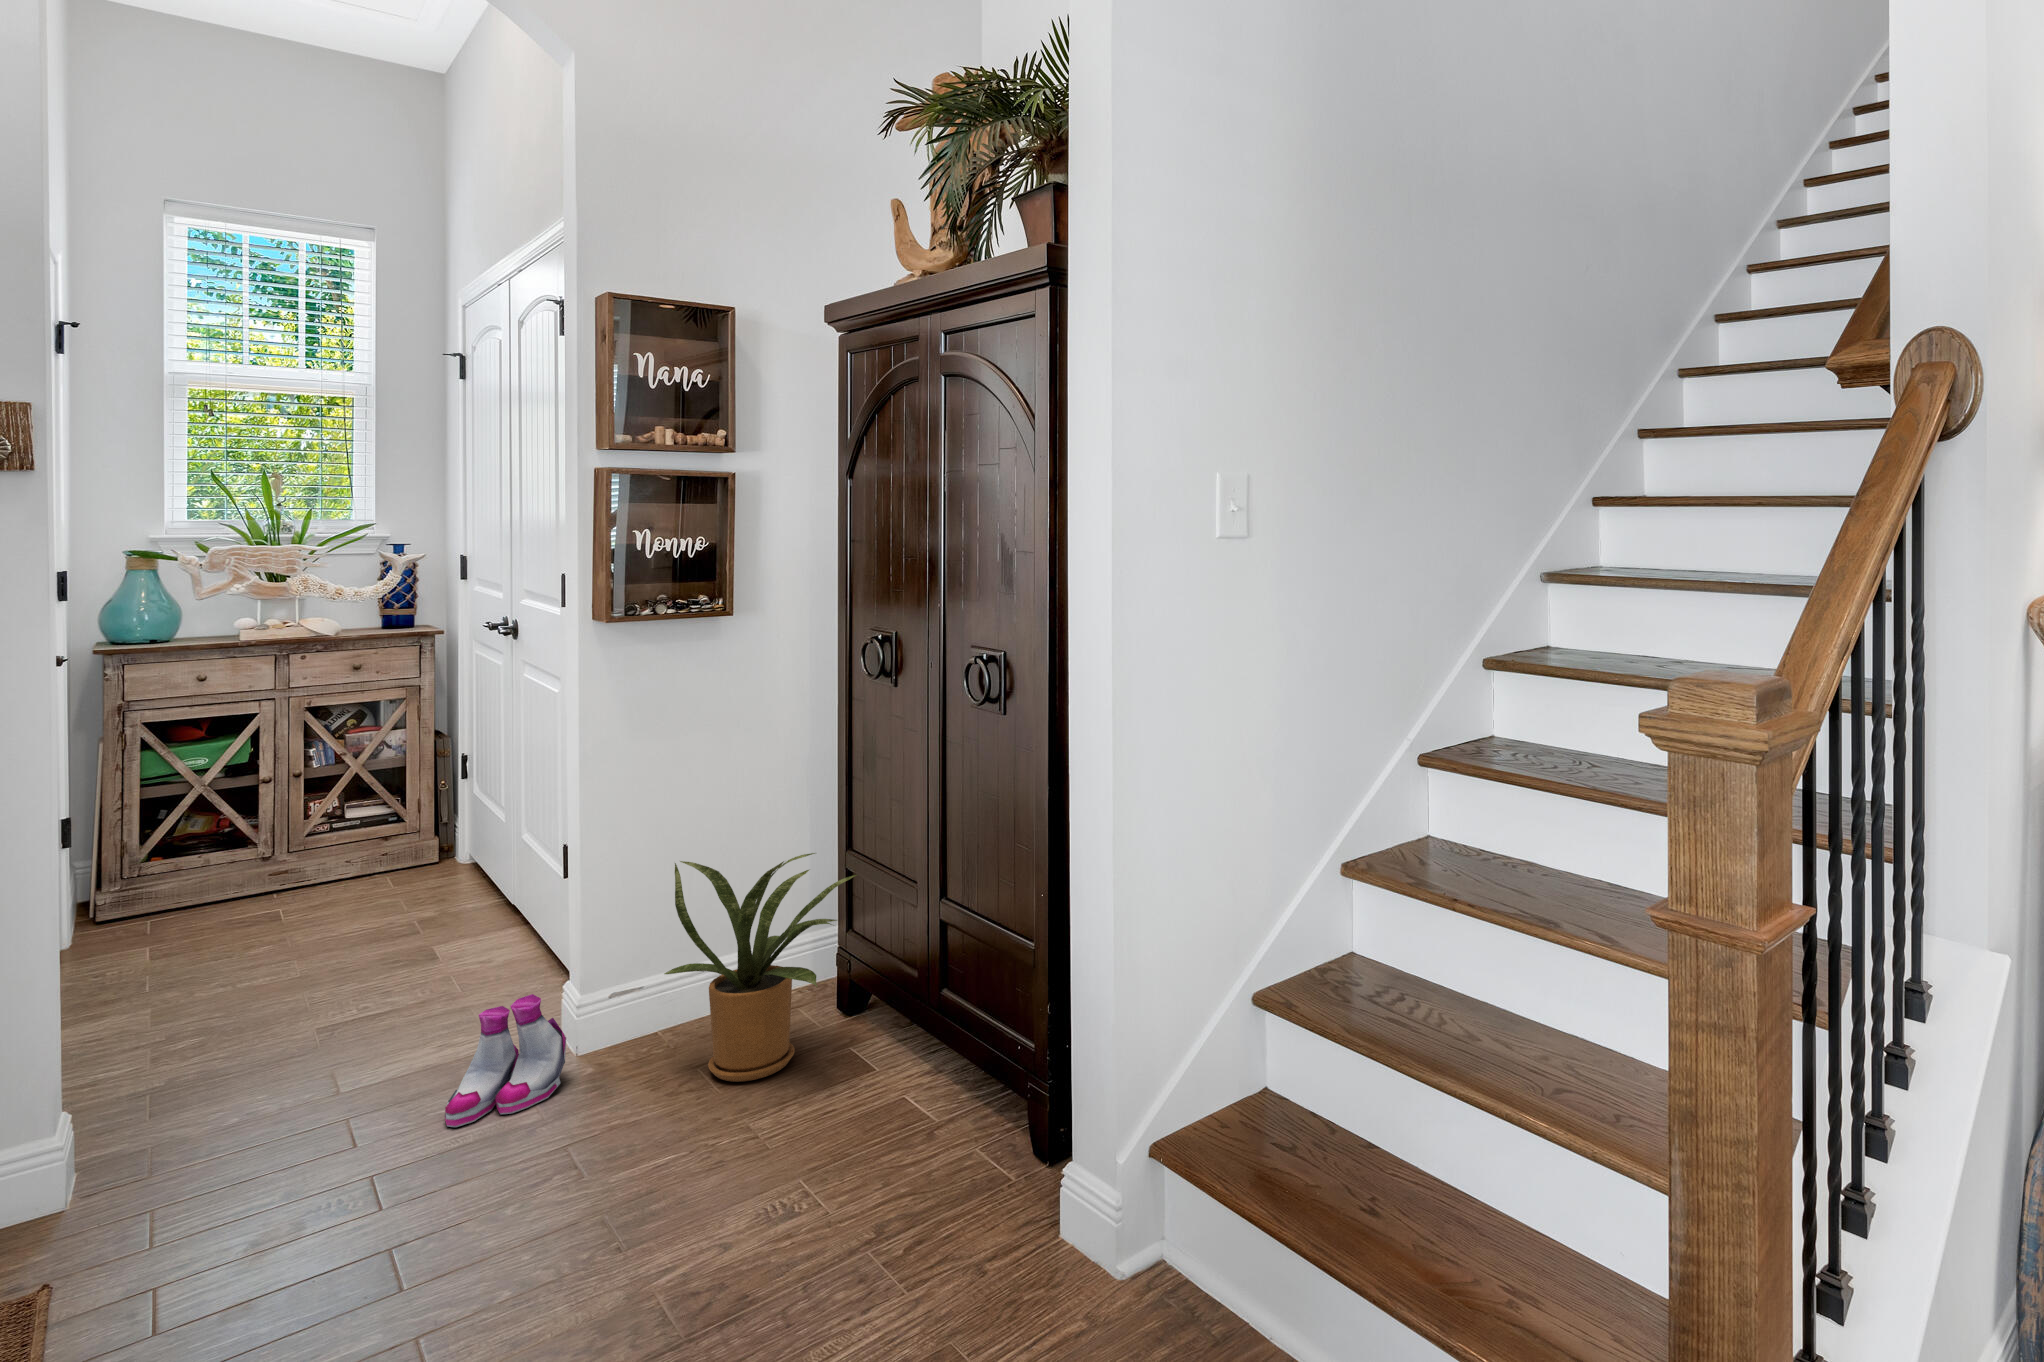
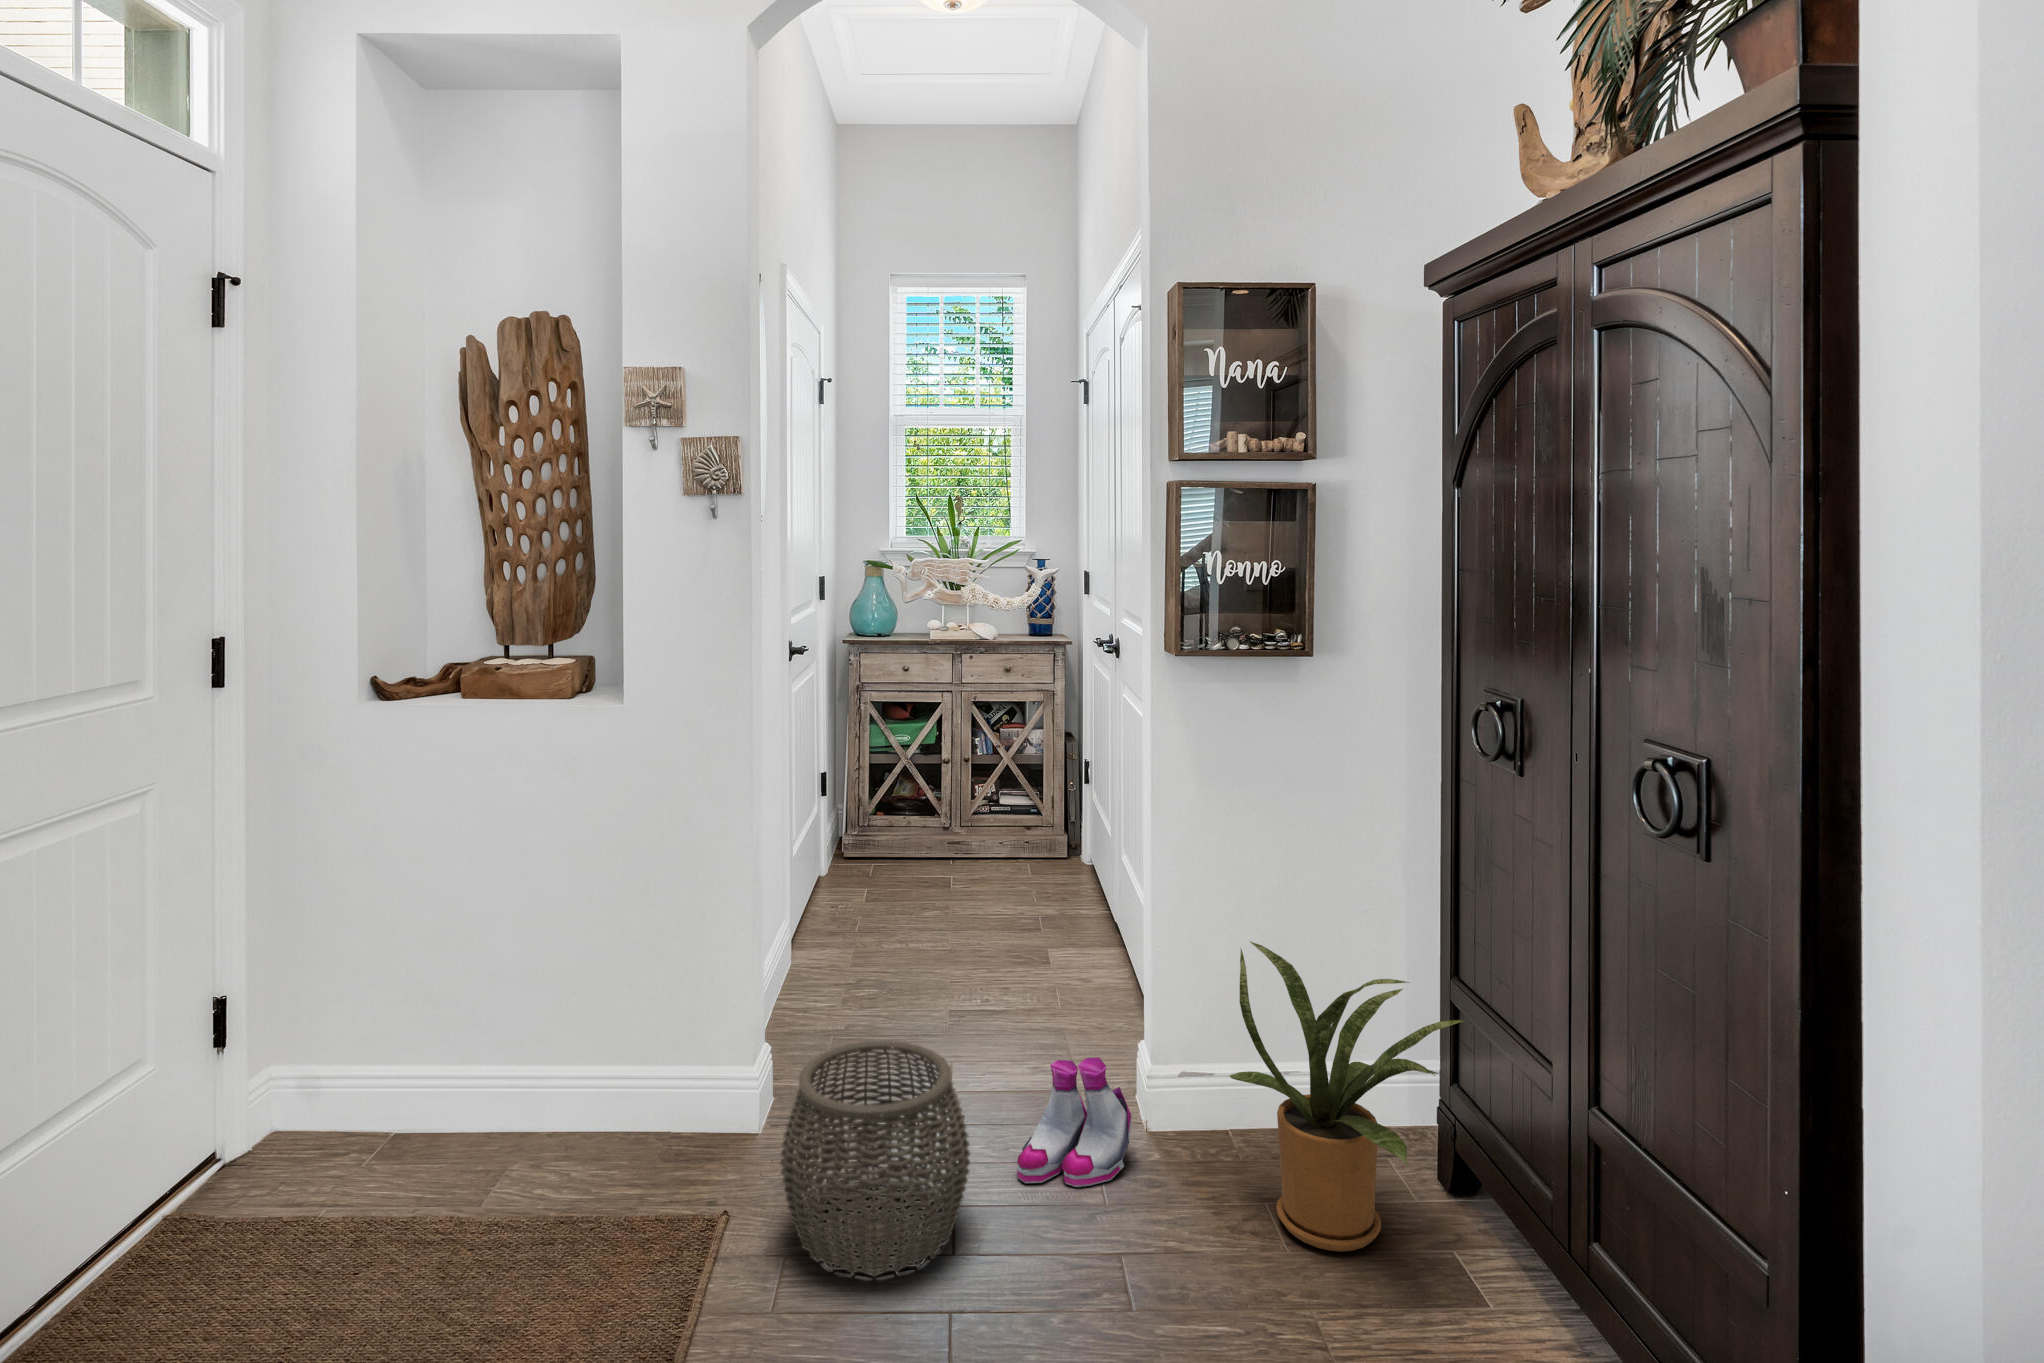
woven basket: none [155,1023,403,1261] -> present [780,1041,970,1277]

